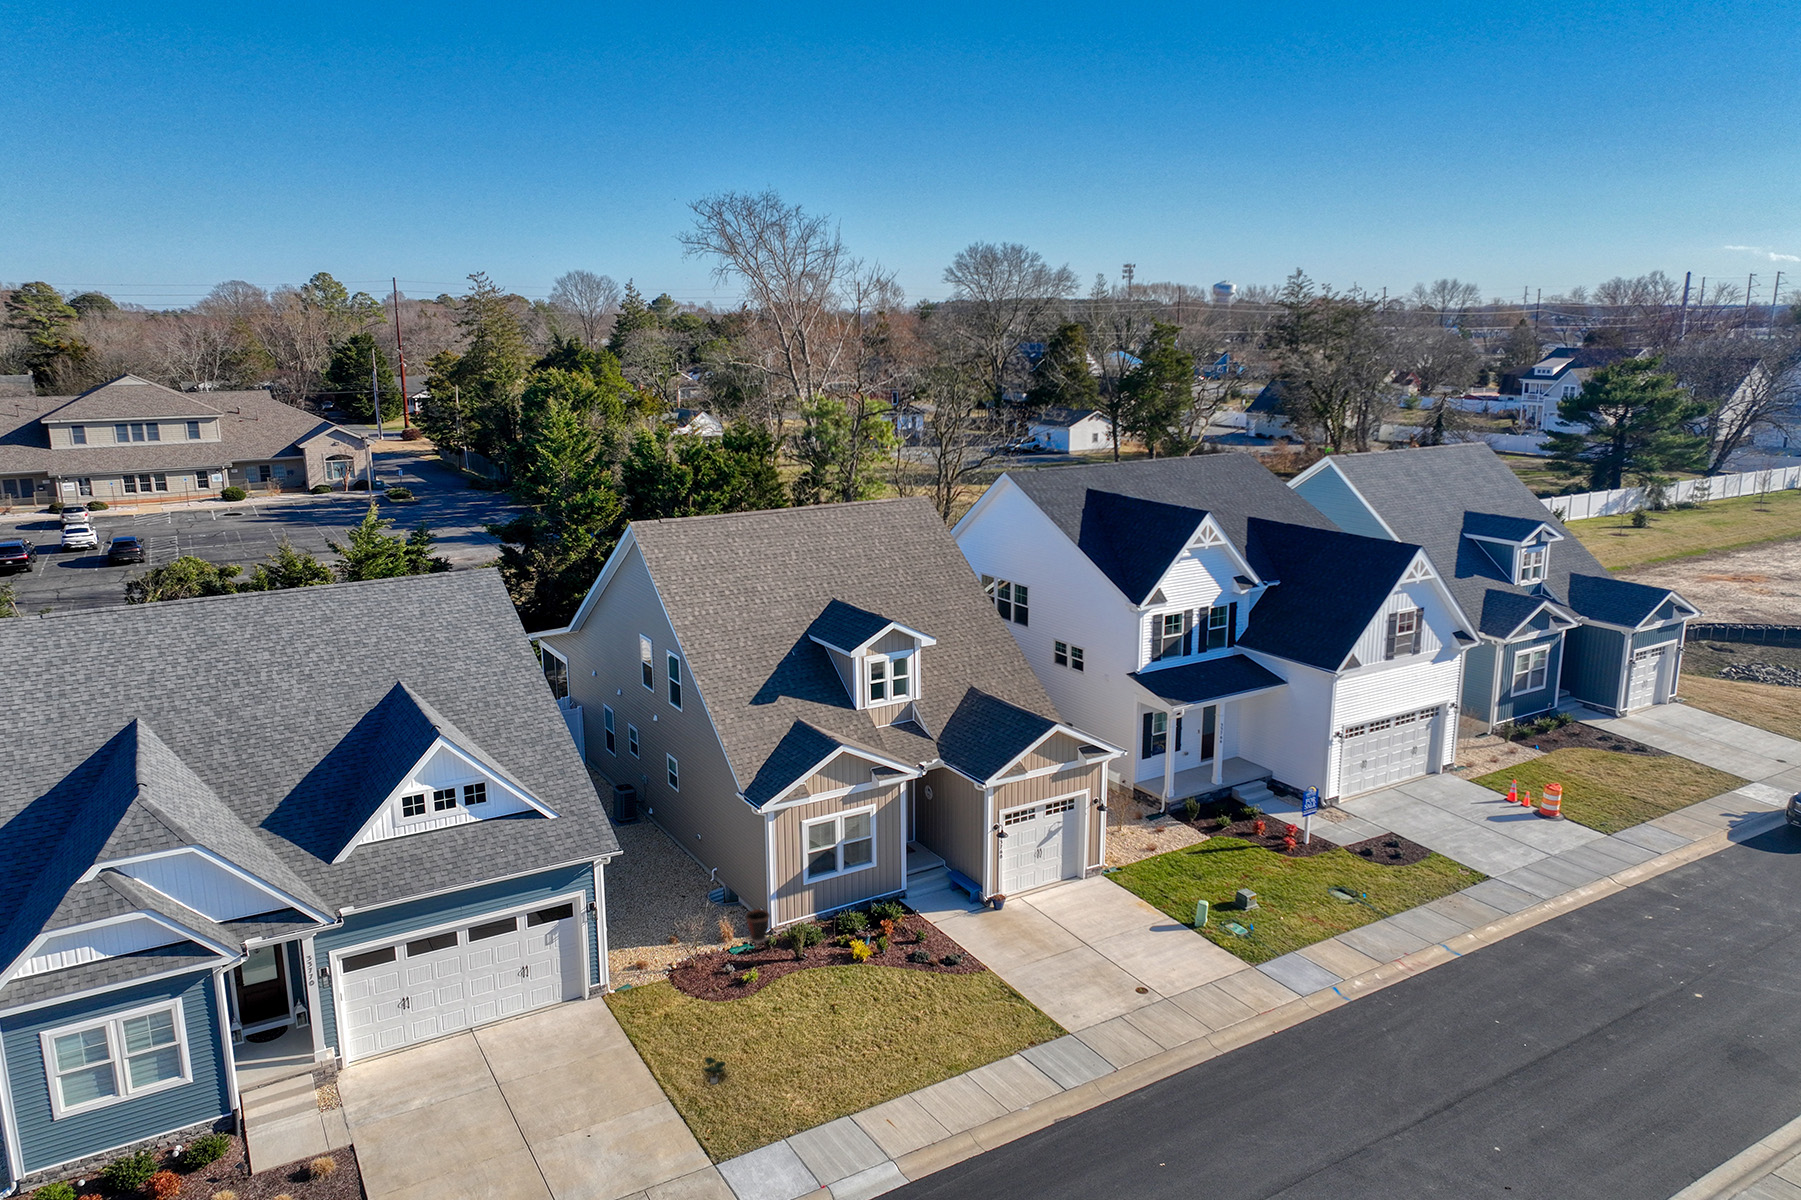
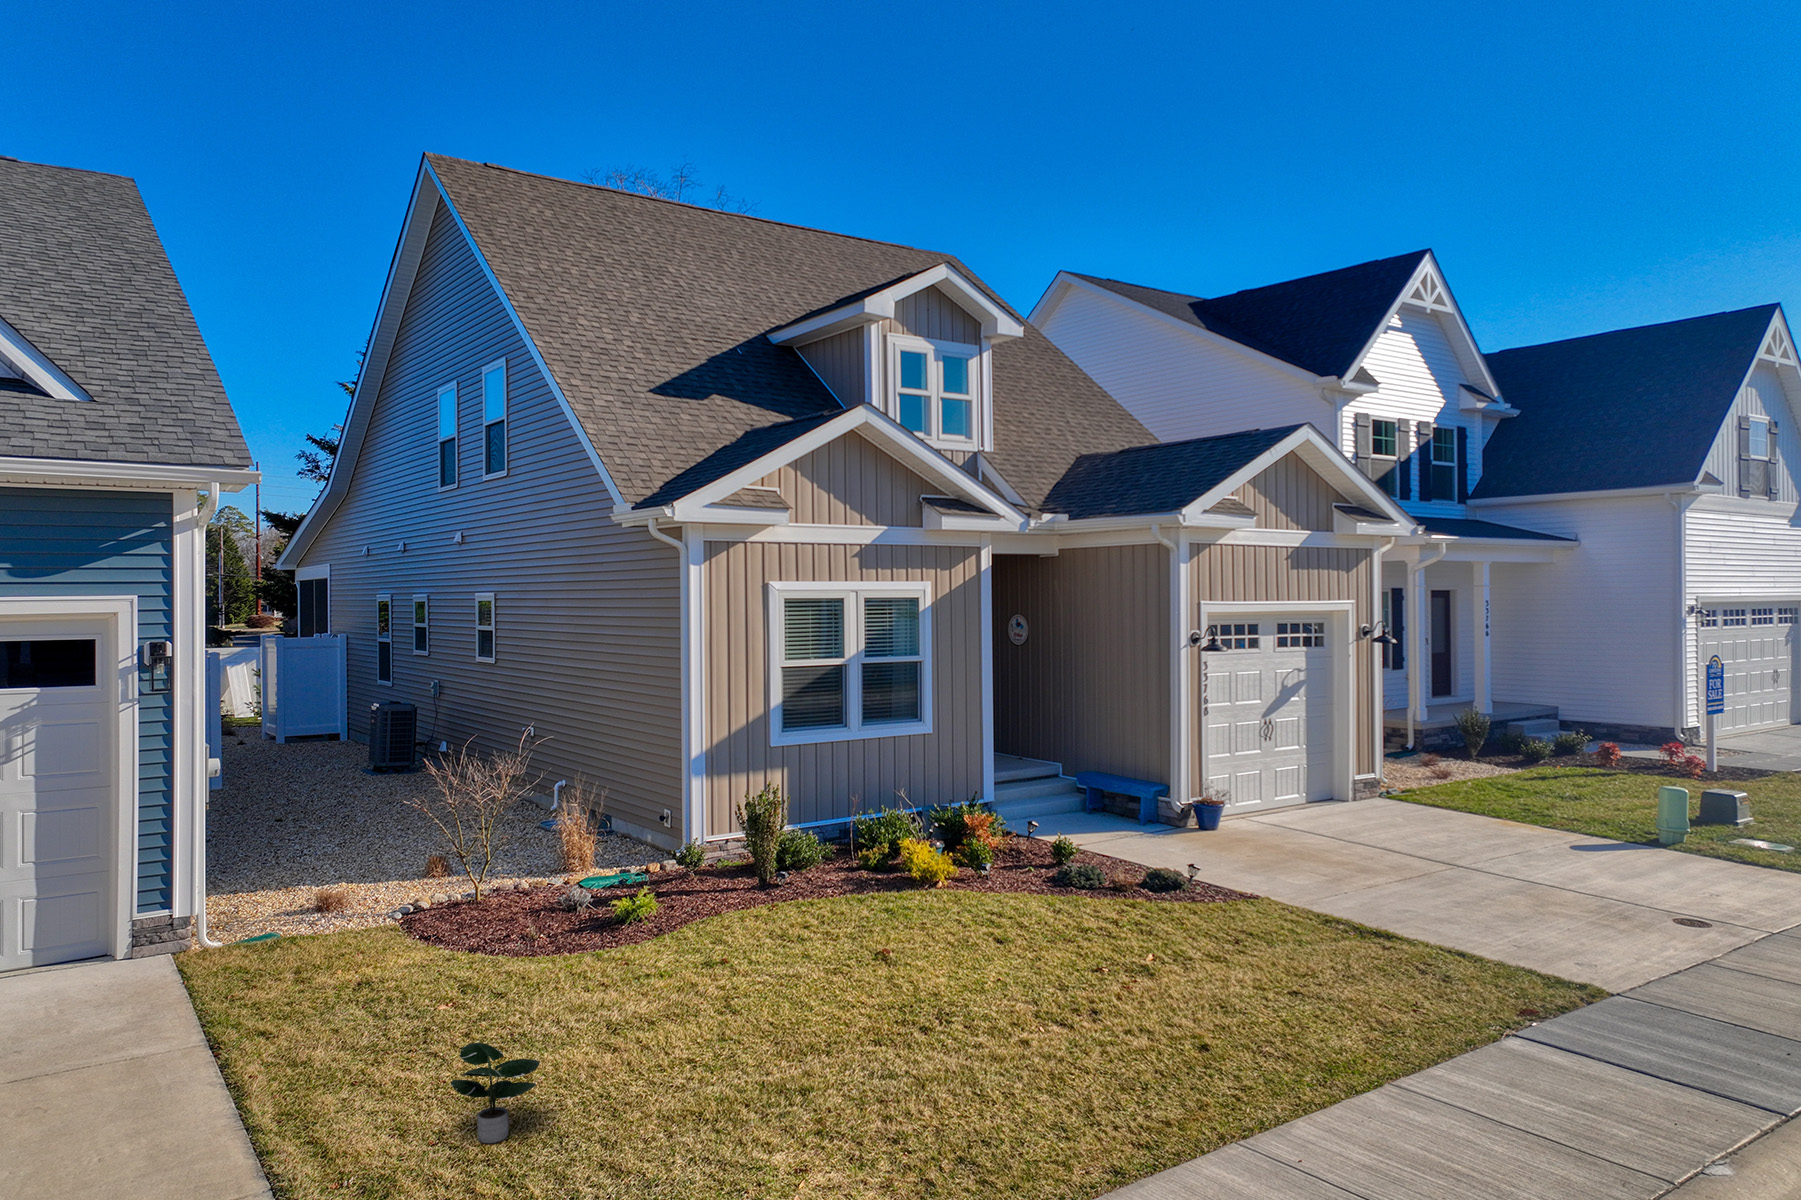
trash can: present [746,909,770,944] -> none [630,806,699,880]

